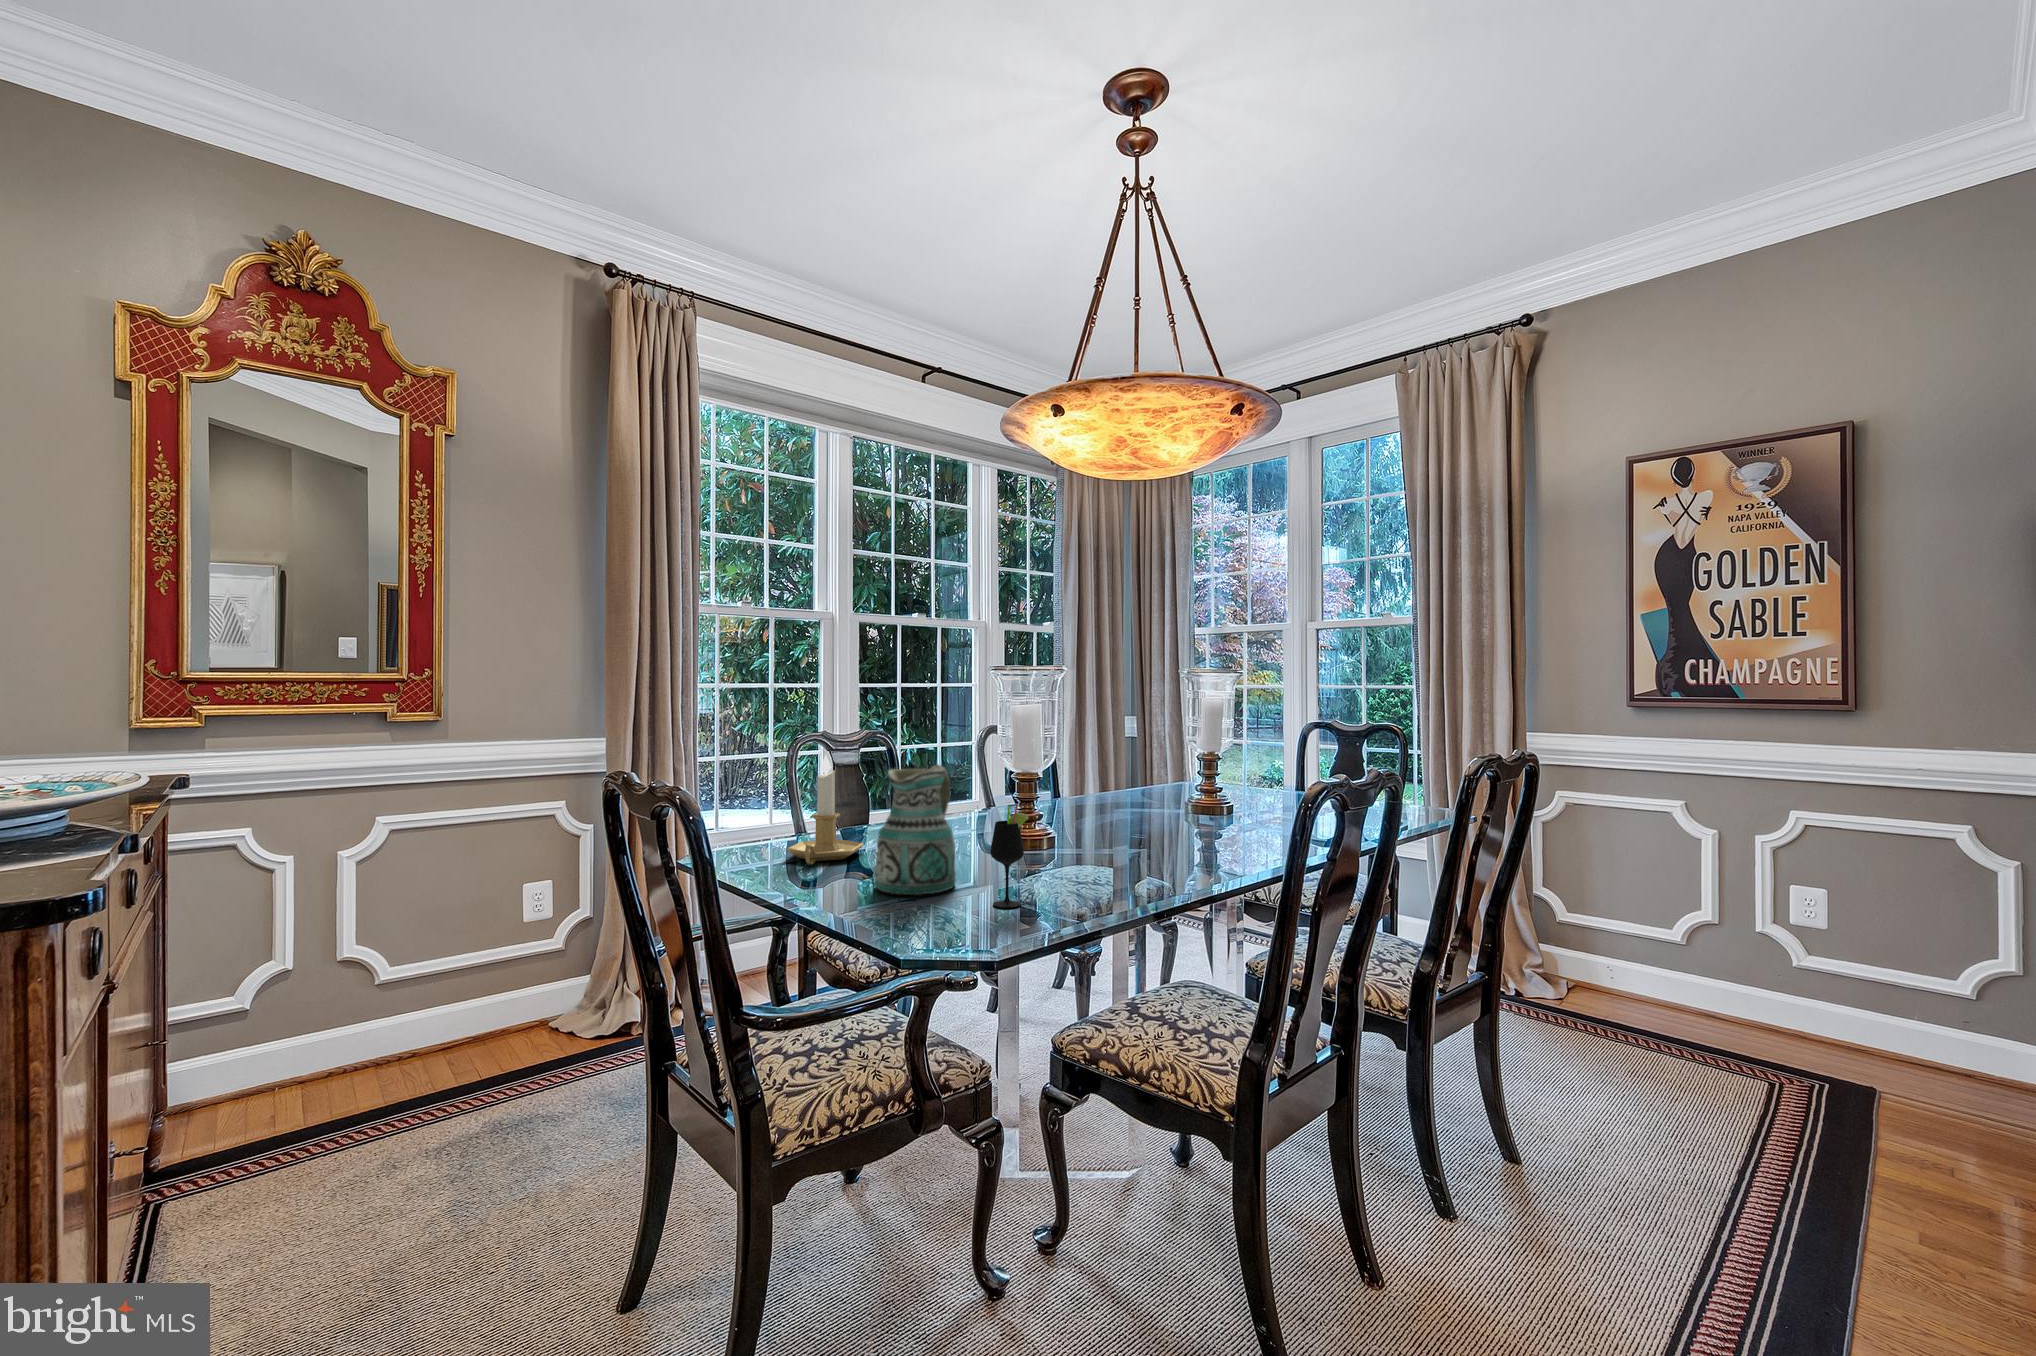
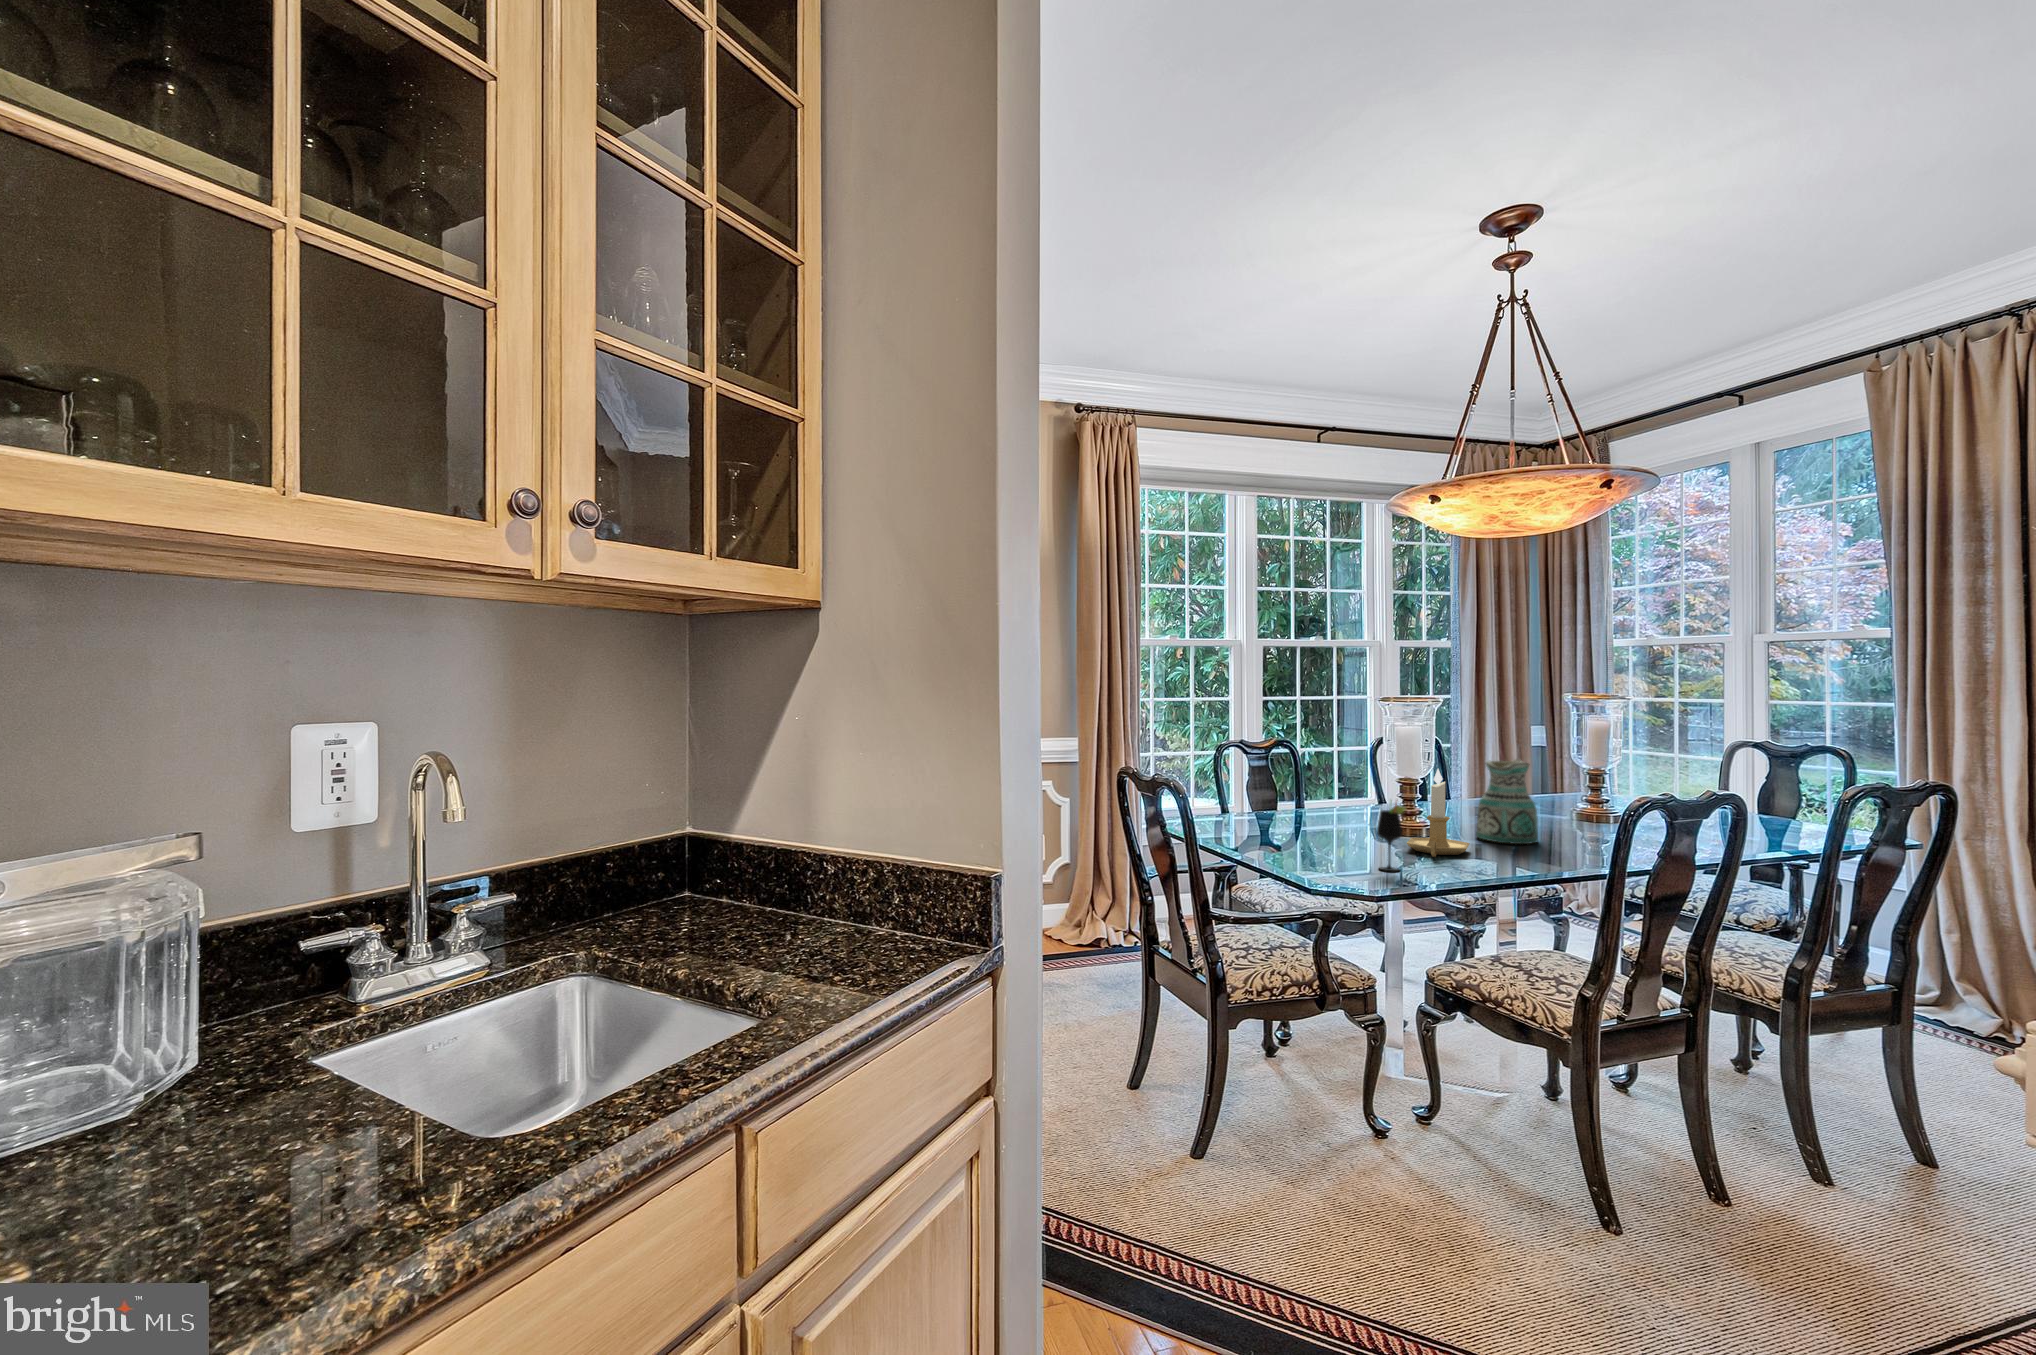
candlestick: present [787,755,863,865] -> present [1407,769,1470,857]
ceramic pitcher: present [875,765,956,895] -> present [1476,759,1538,844]

